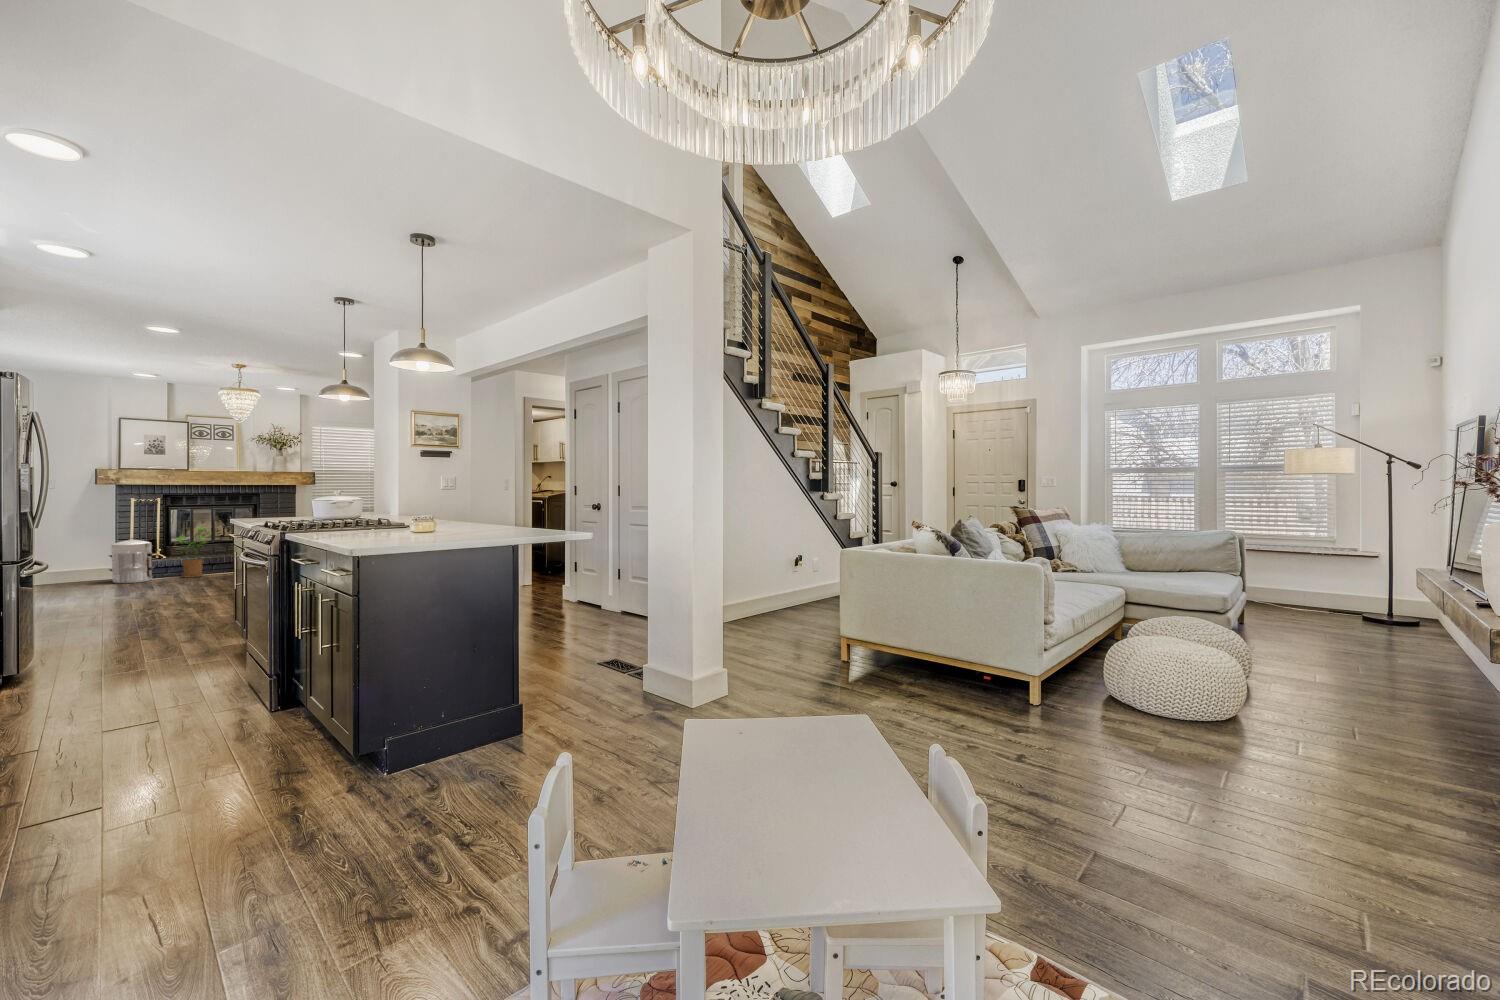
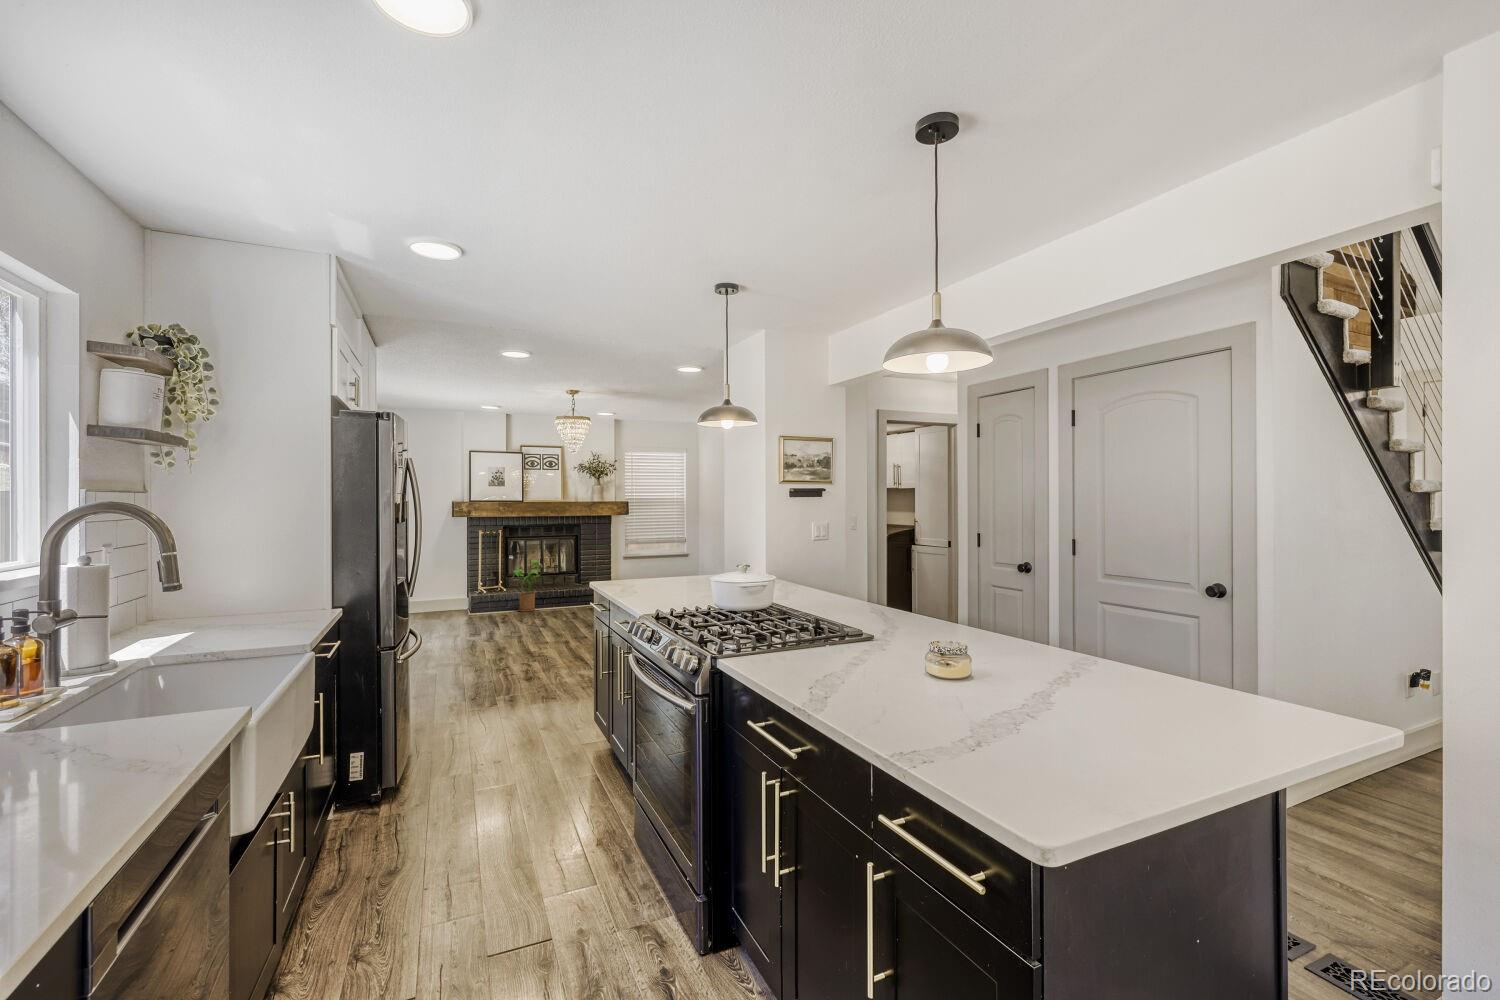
waste bin: present [109,538,155,584] -> none [461,571,498,617]

